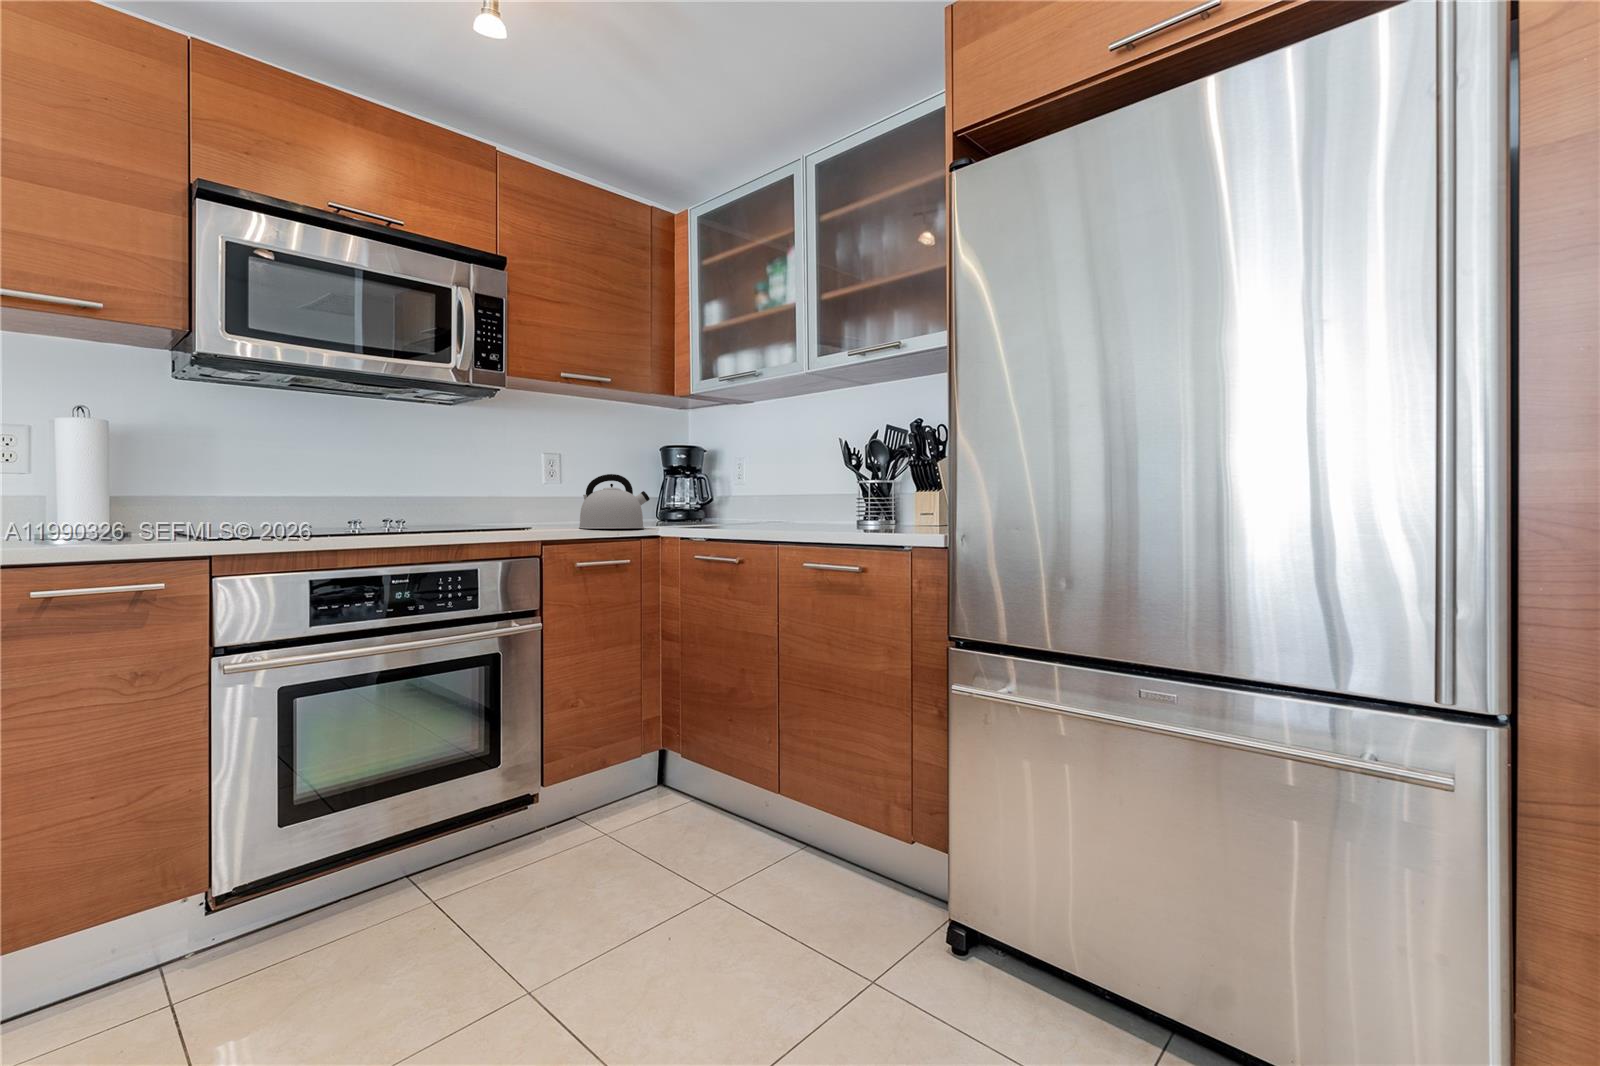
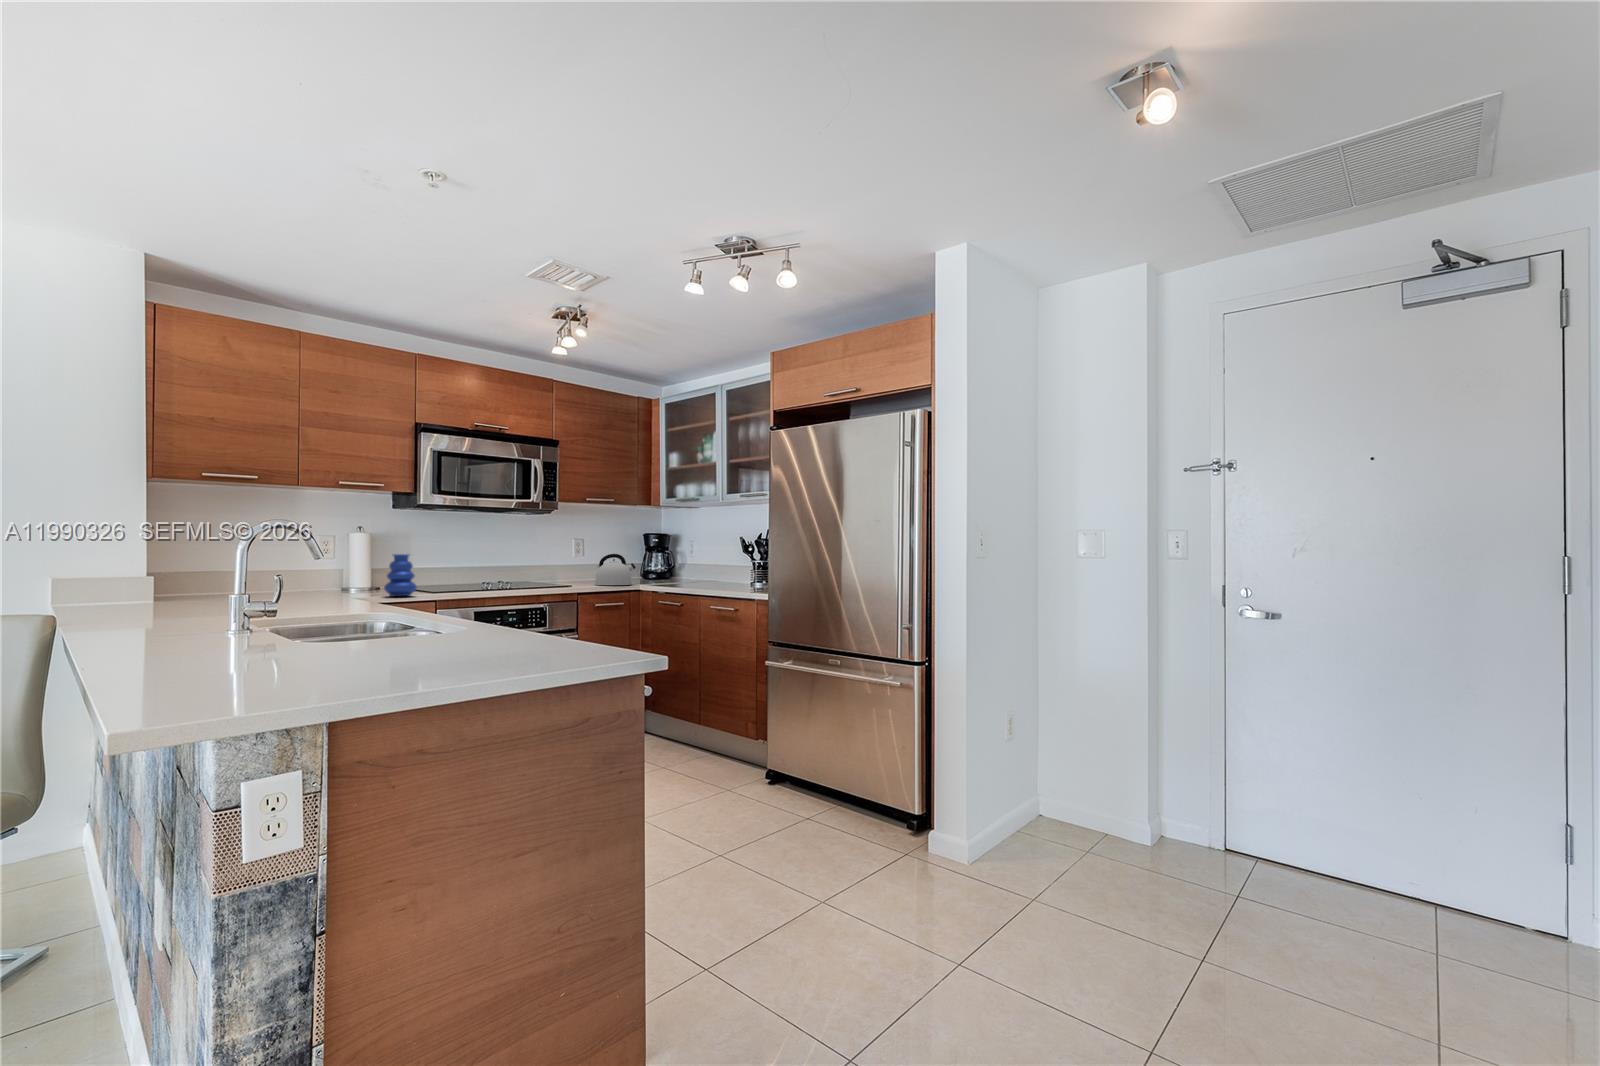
vase: none [72,451,163,548] -> present [384,554,417,596]

